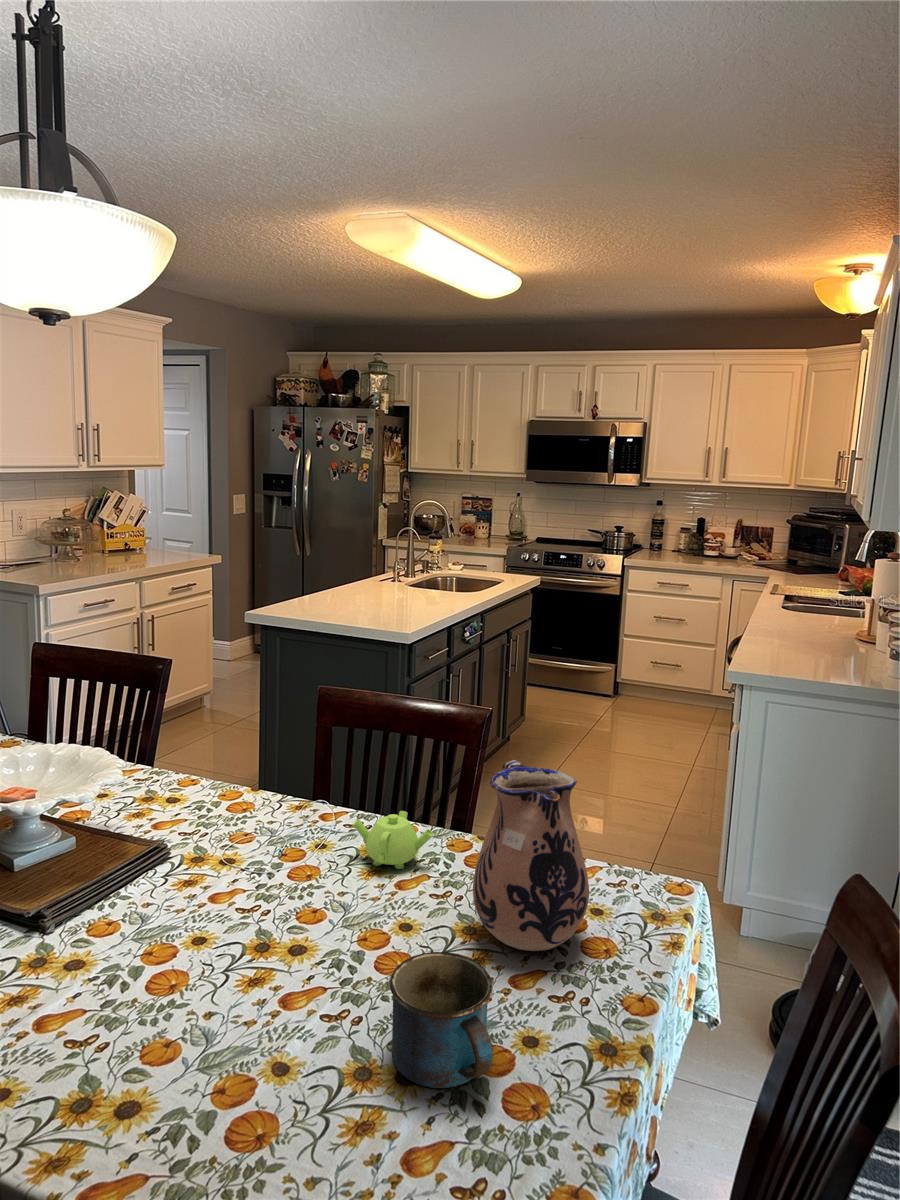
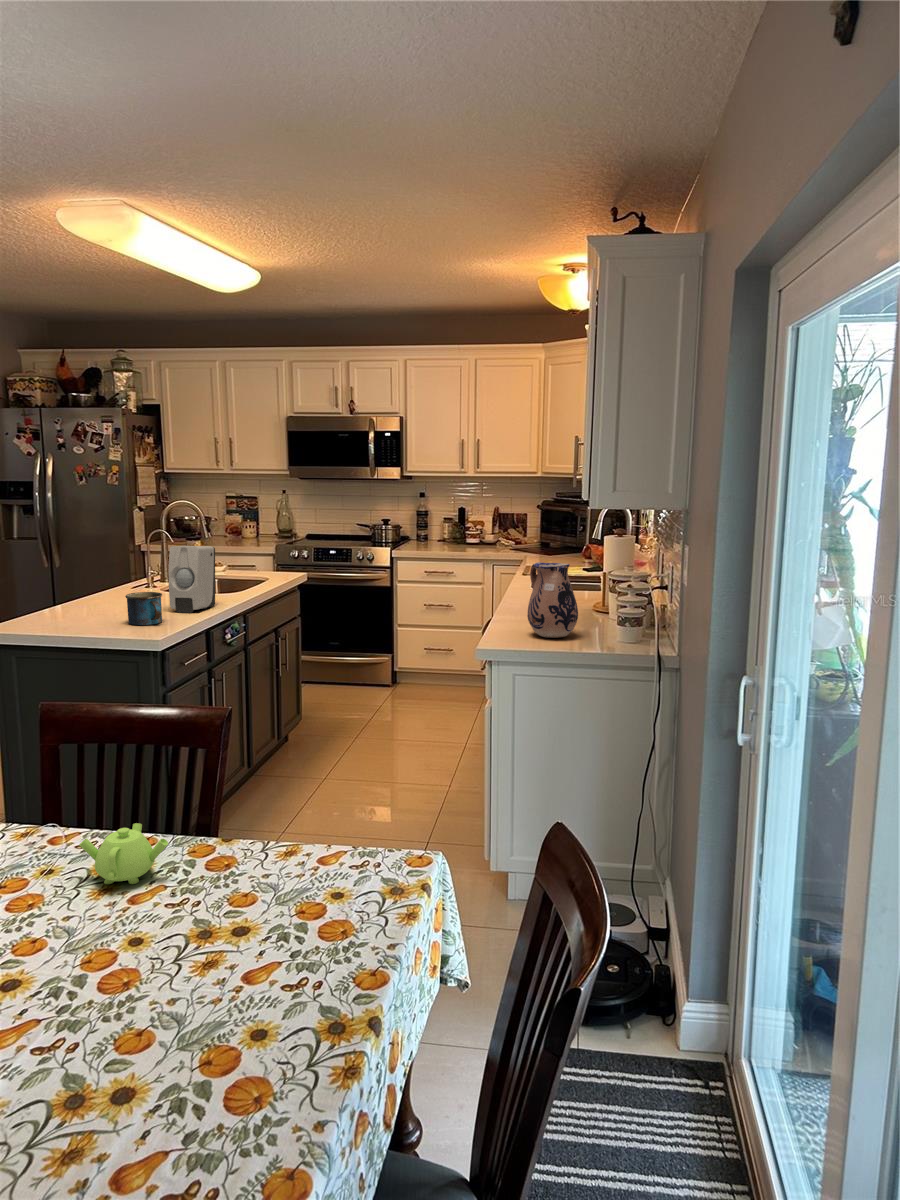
soap dispenser: none [416,544,461,609] -> present [169,546,215,613]
ceramic pitcher: present [473,760,589,951] -> present [527,562,578,638]
mug: present [389,952,493,1088] -> present [125,592,162,625]

